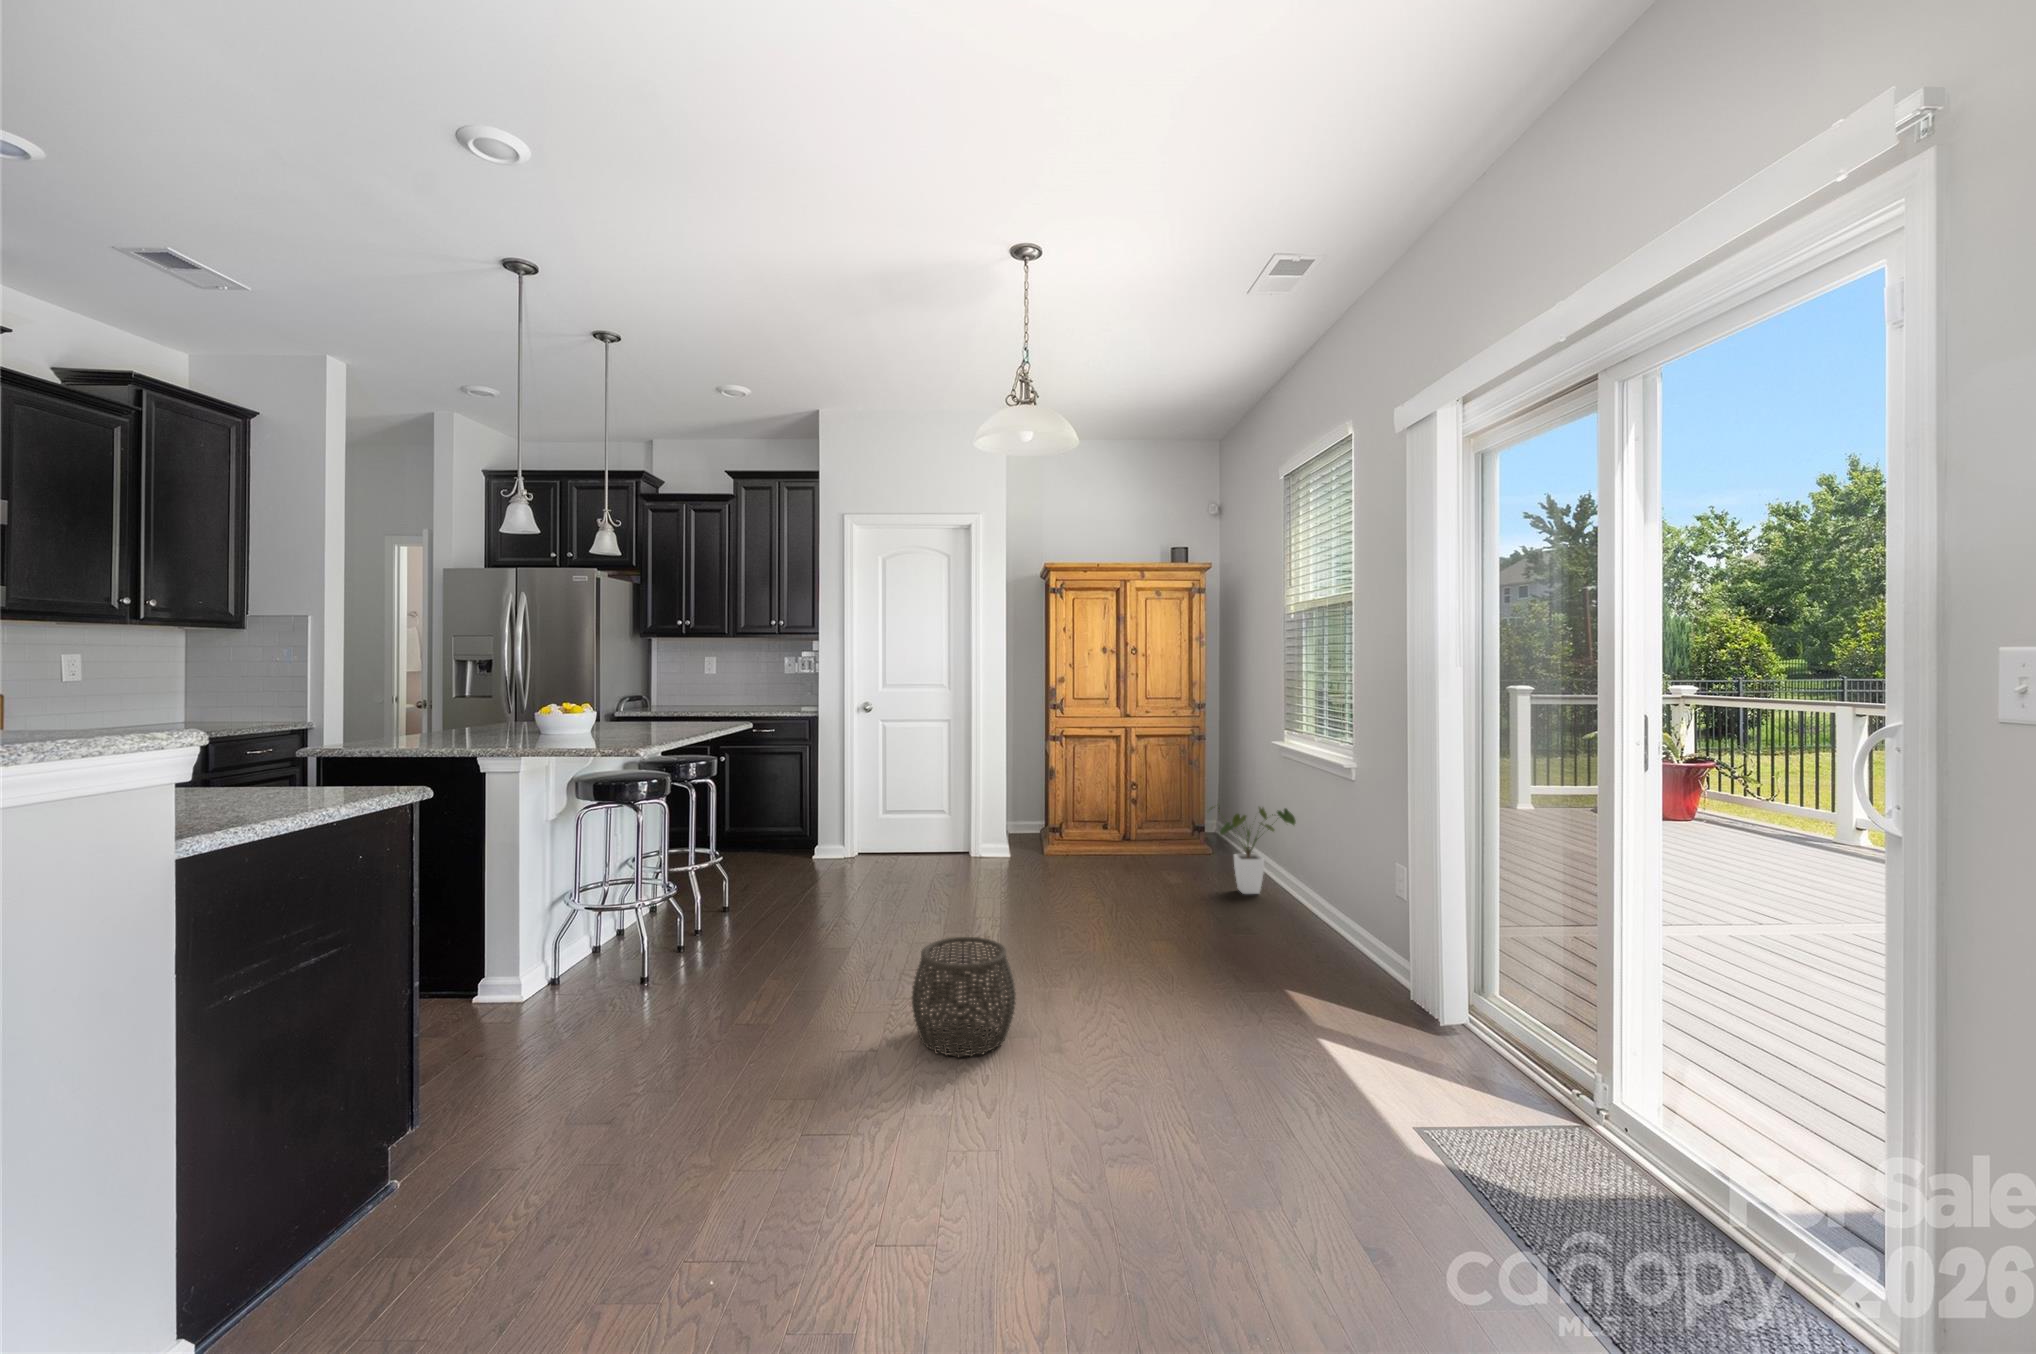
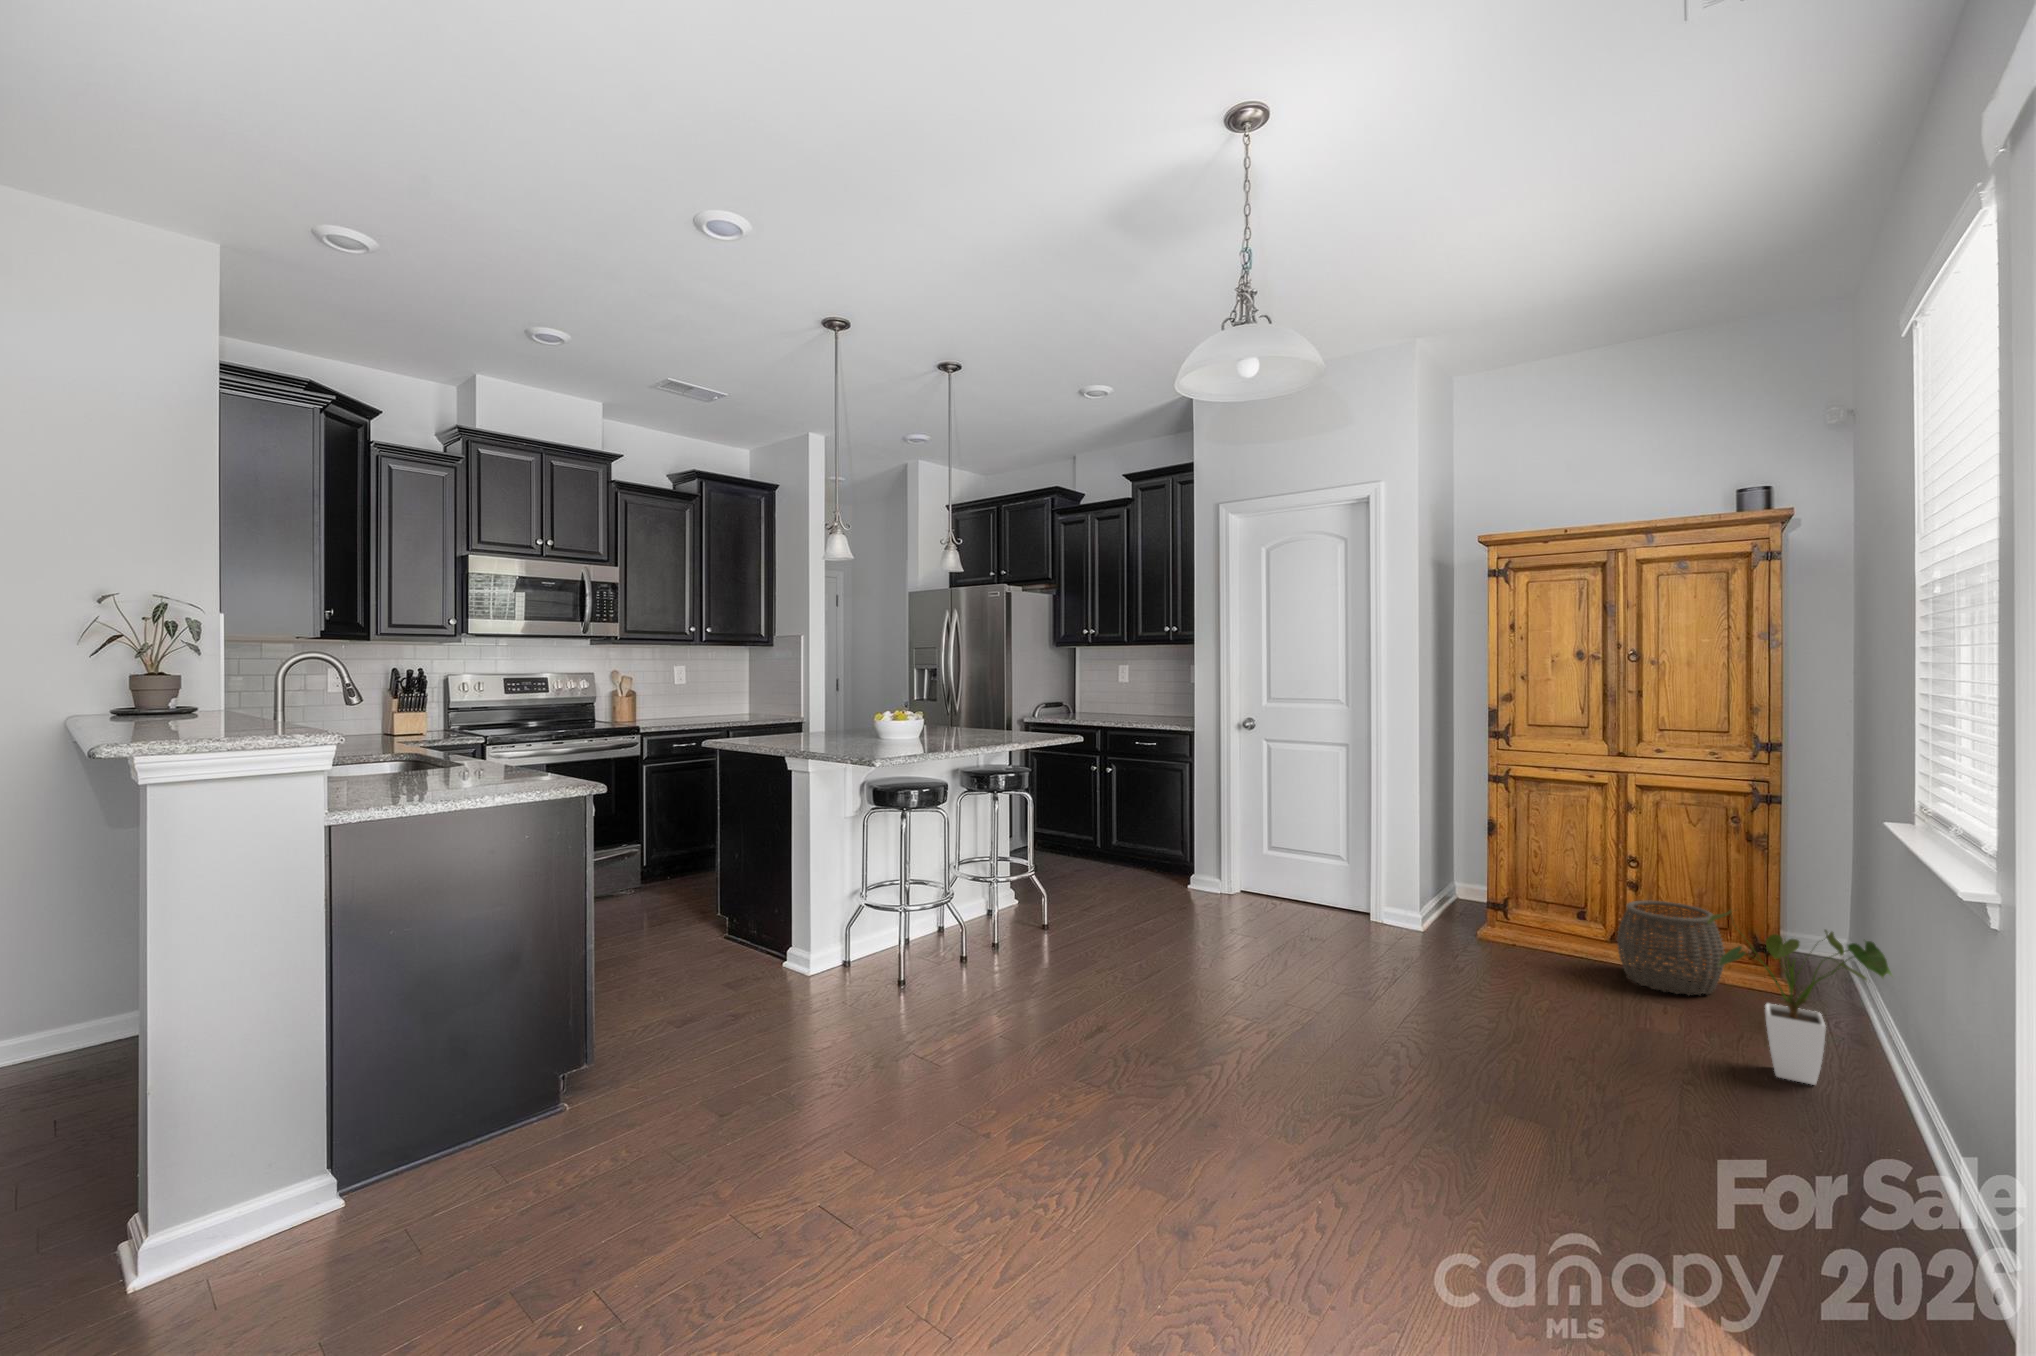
woven basket: present [912,937,1016,1057] -> present [1617,900,1725,995]

